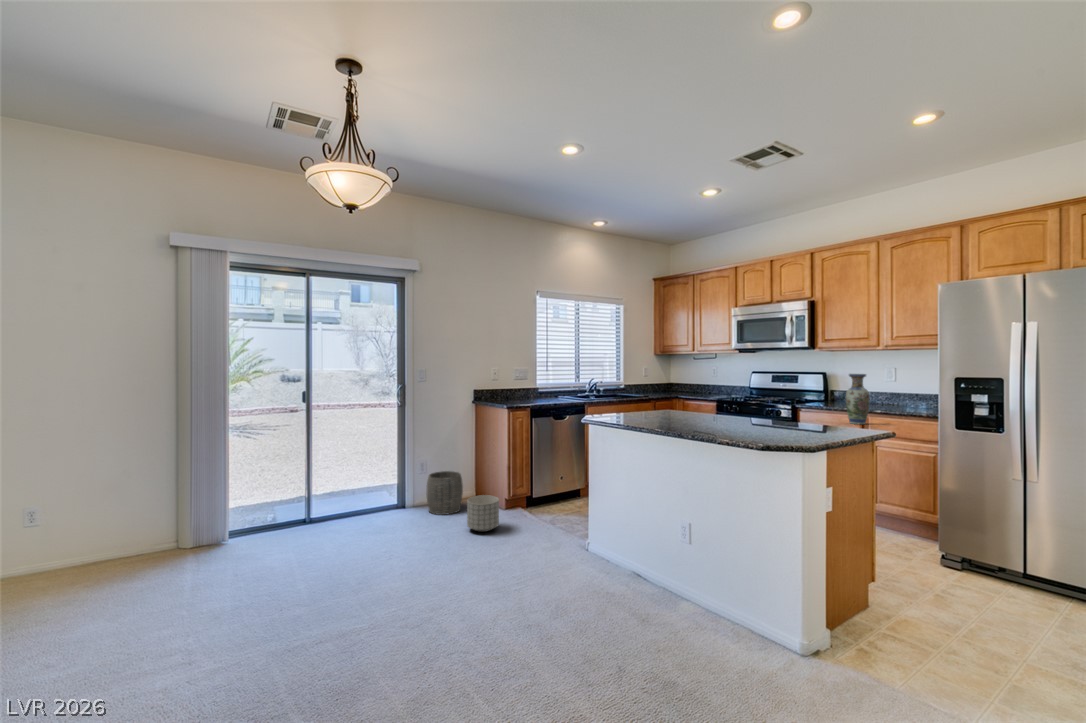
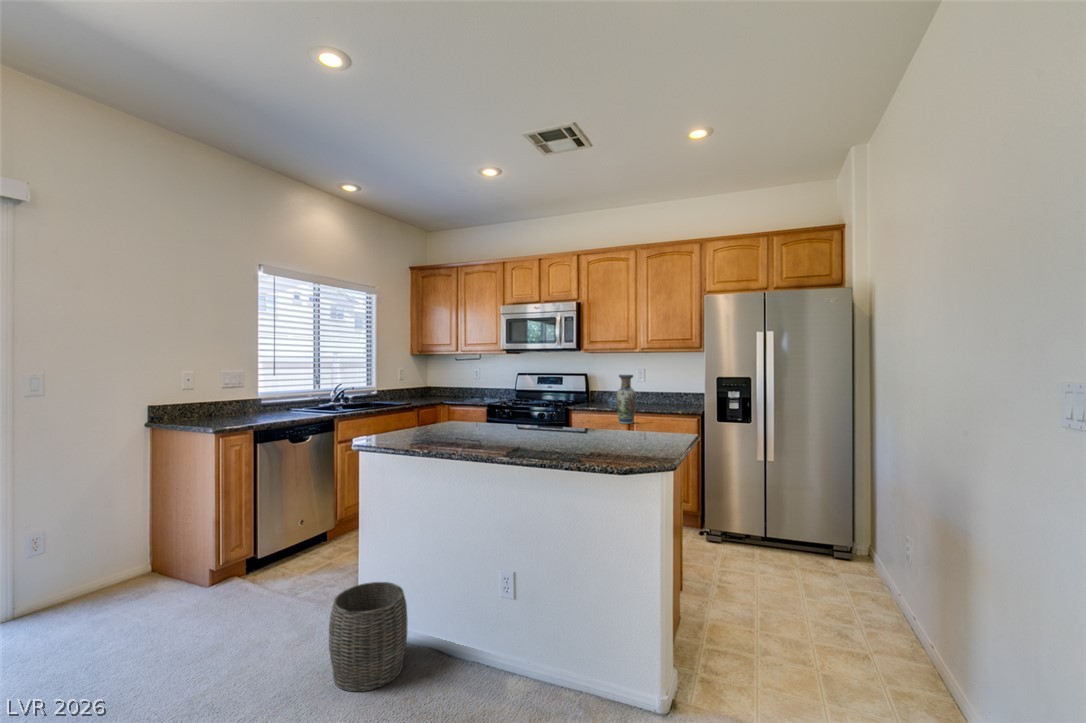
woven basket: present [427,471,463,515] -> present [329,582,408,692]
planter: present [467,495,499,532] -> none [138,573,201,637]

